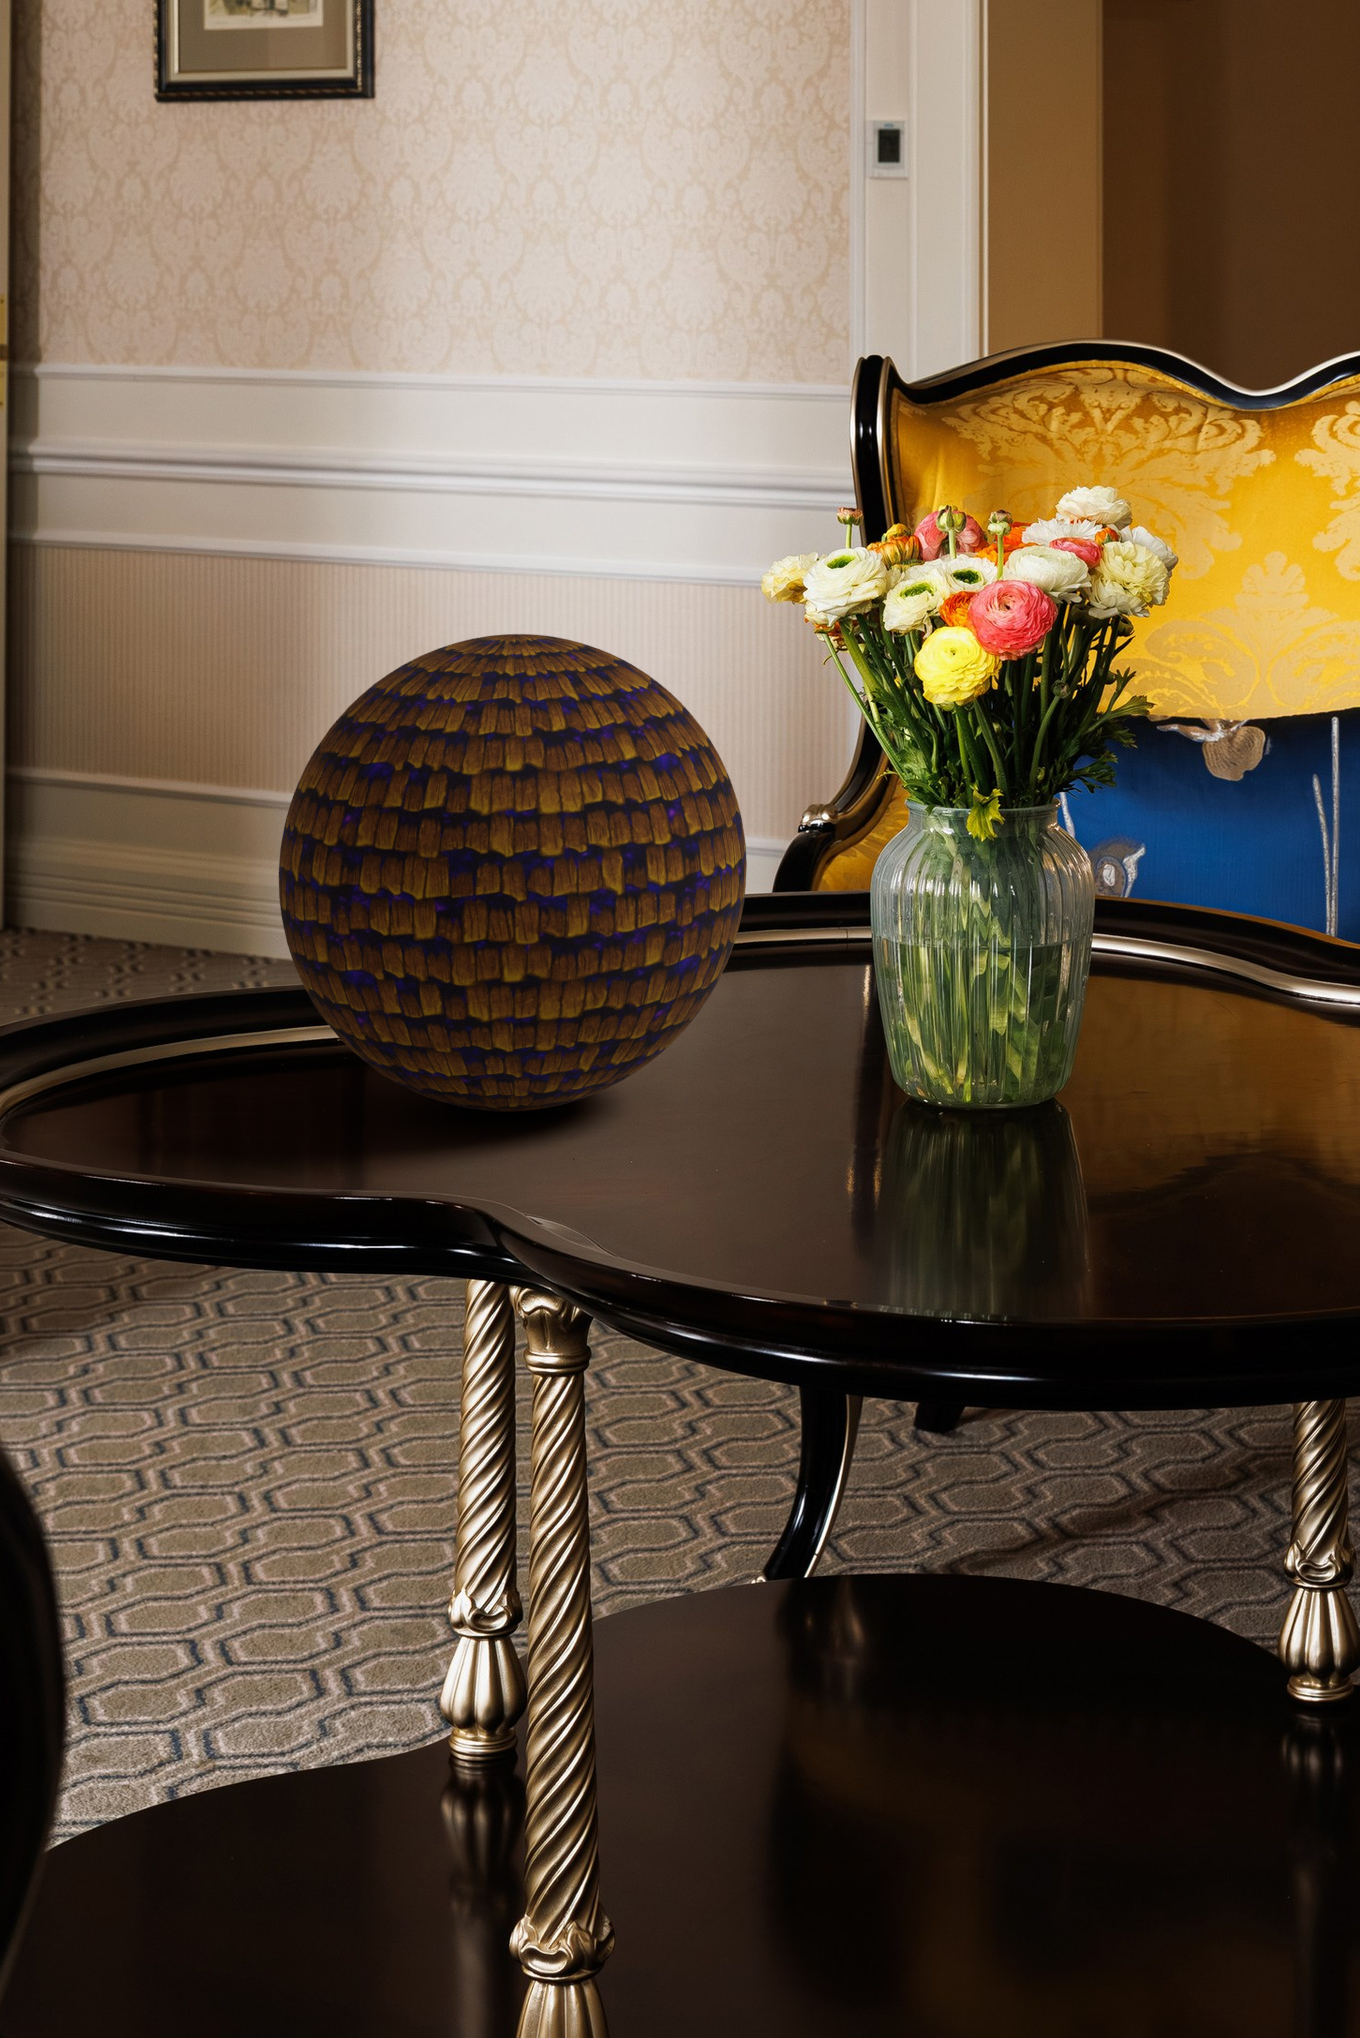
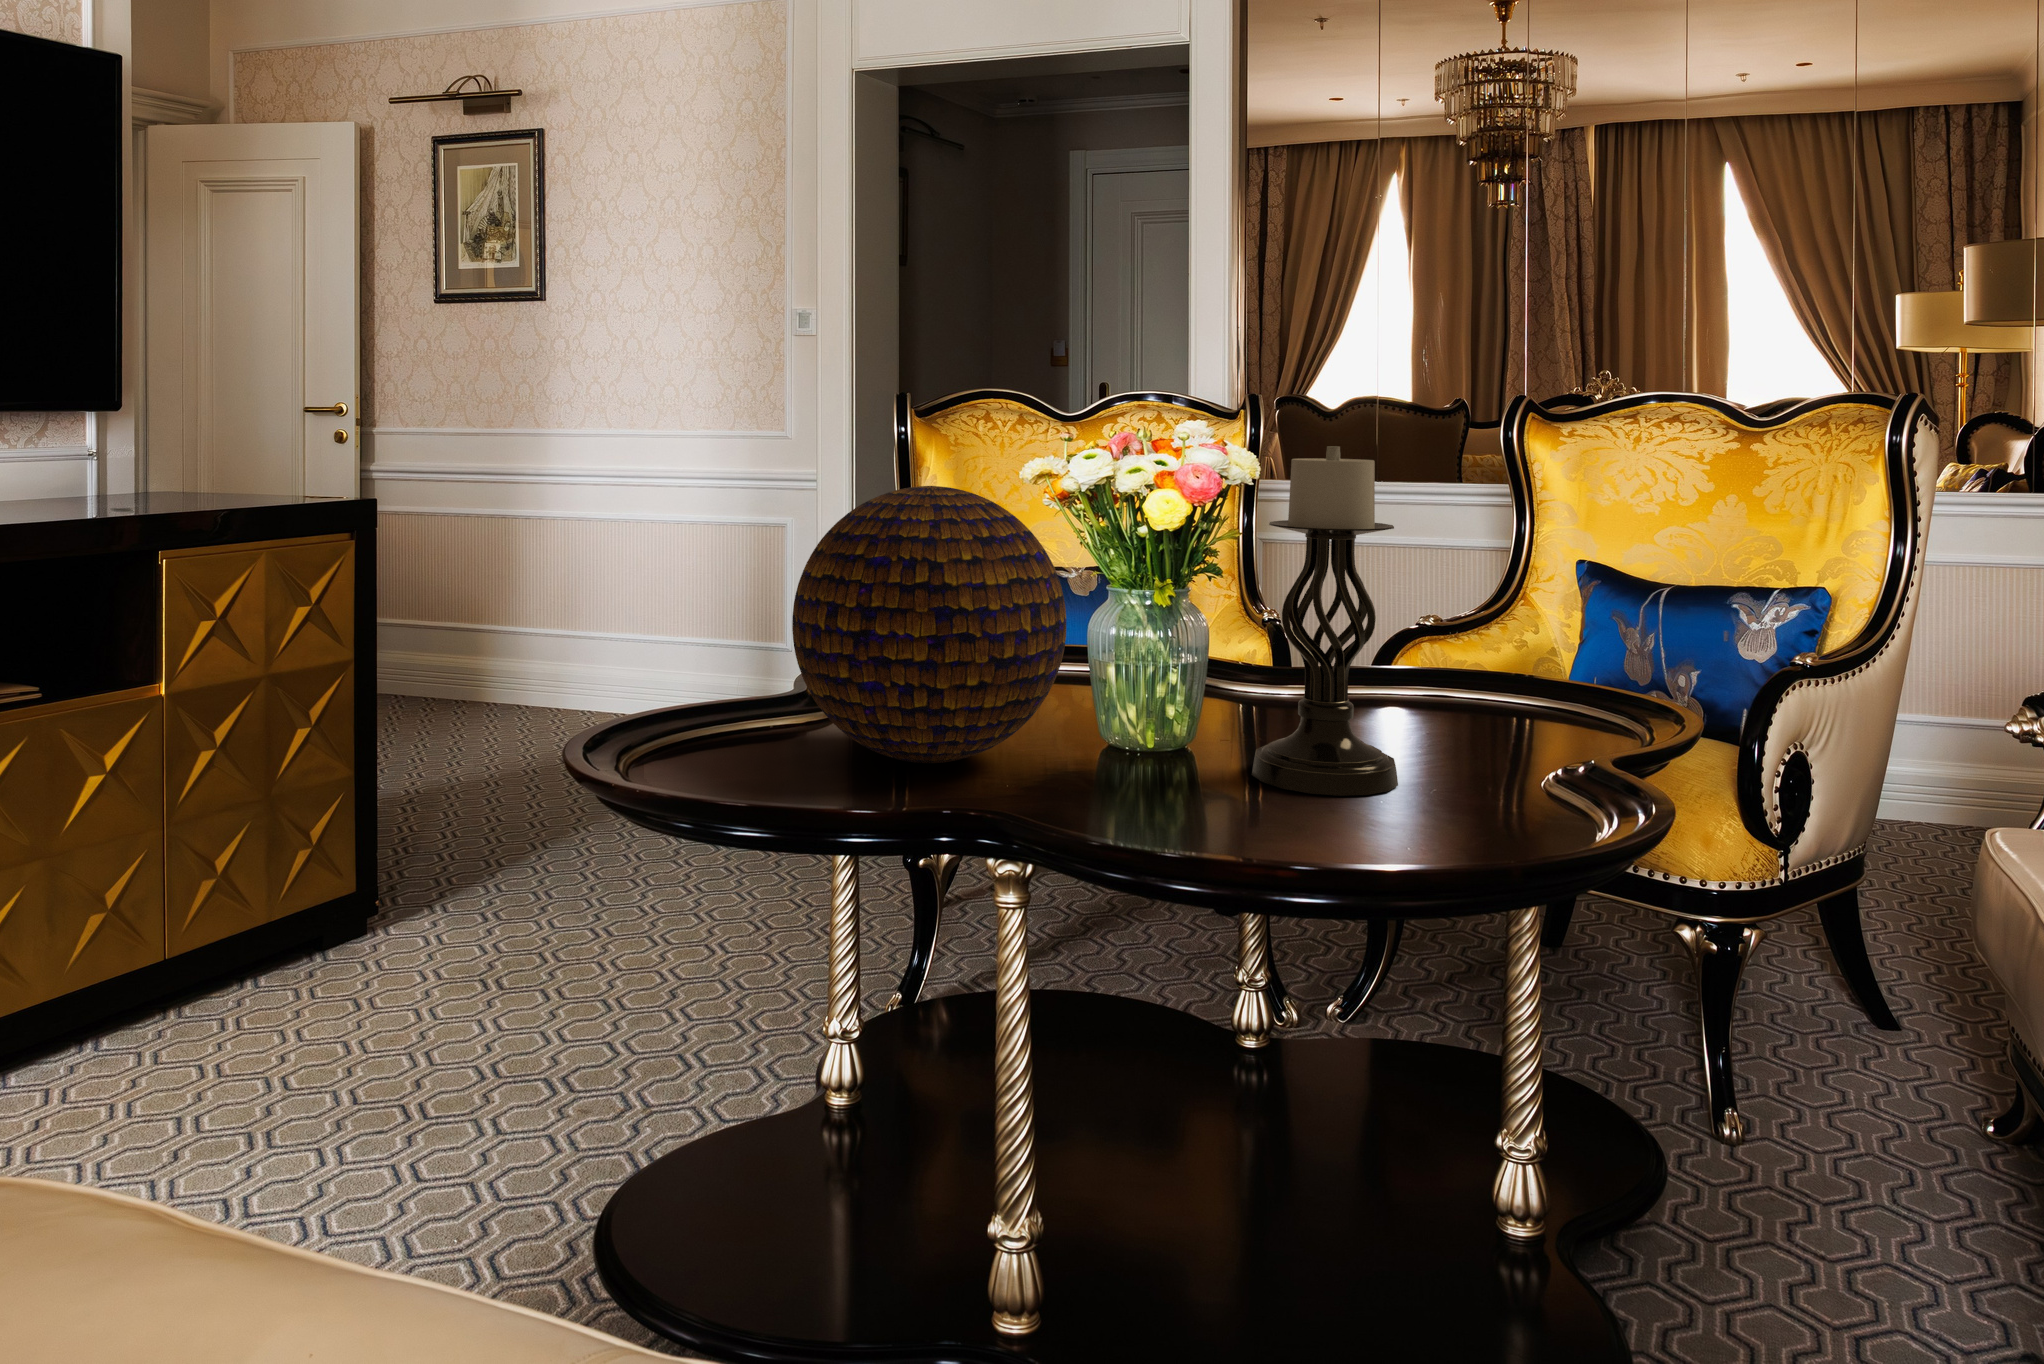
candle holder: none [1031,579,1279,1193] -> present [1252,446,1398,796]

